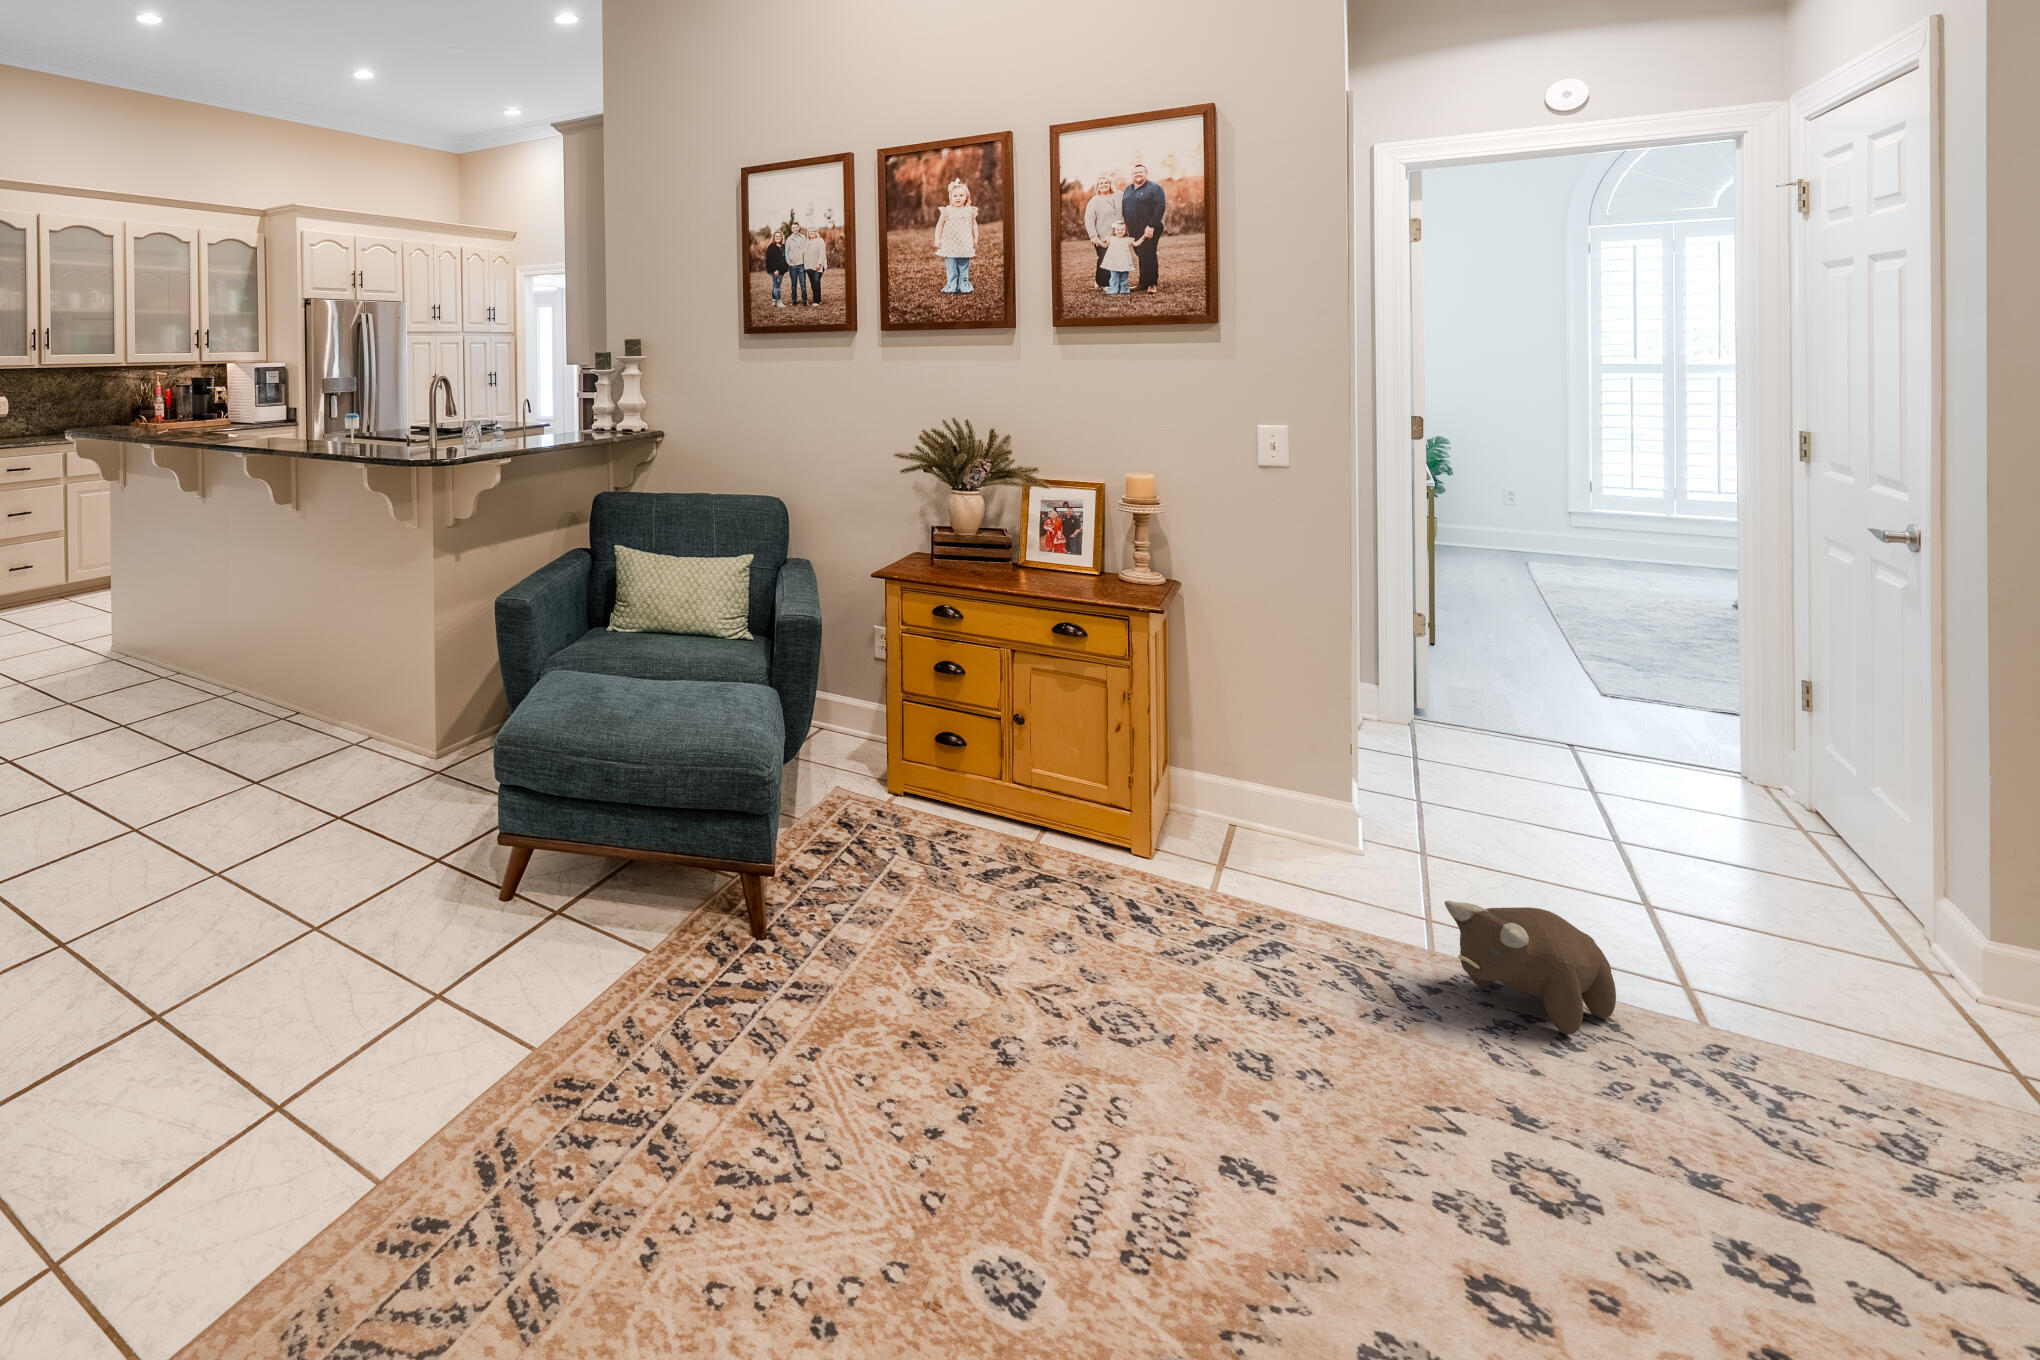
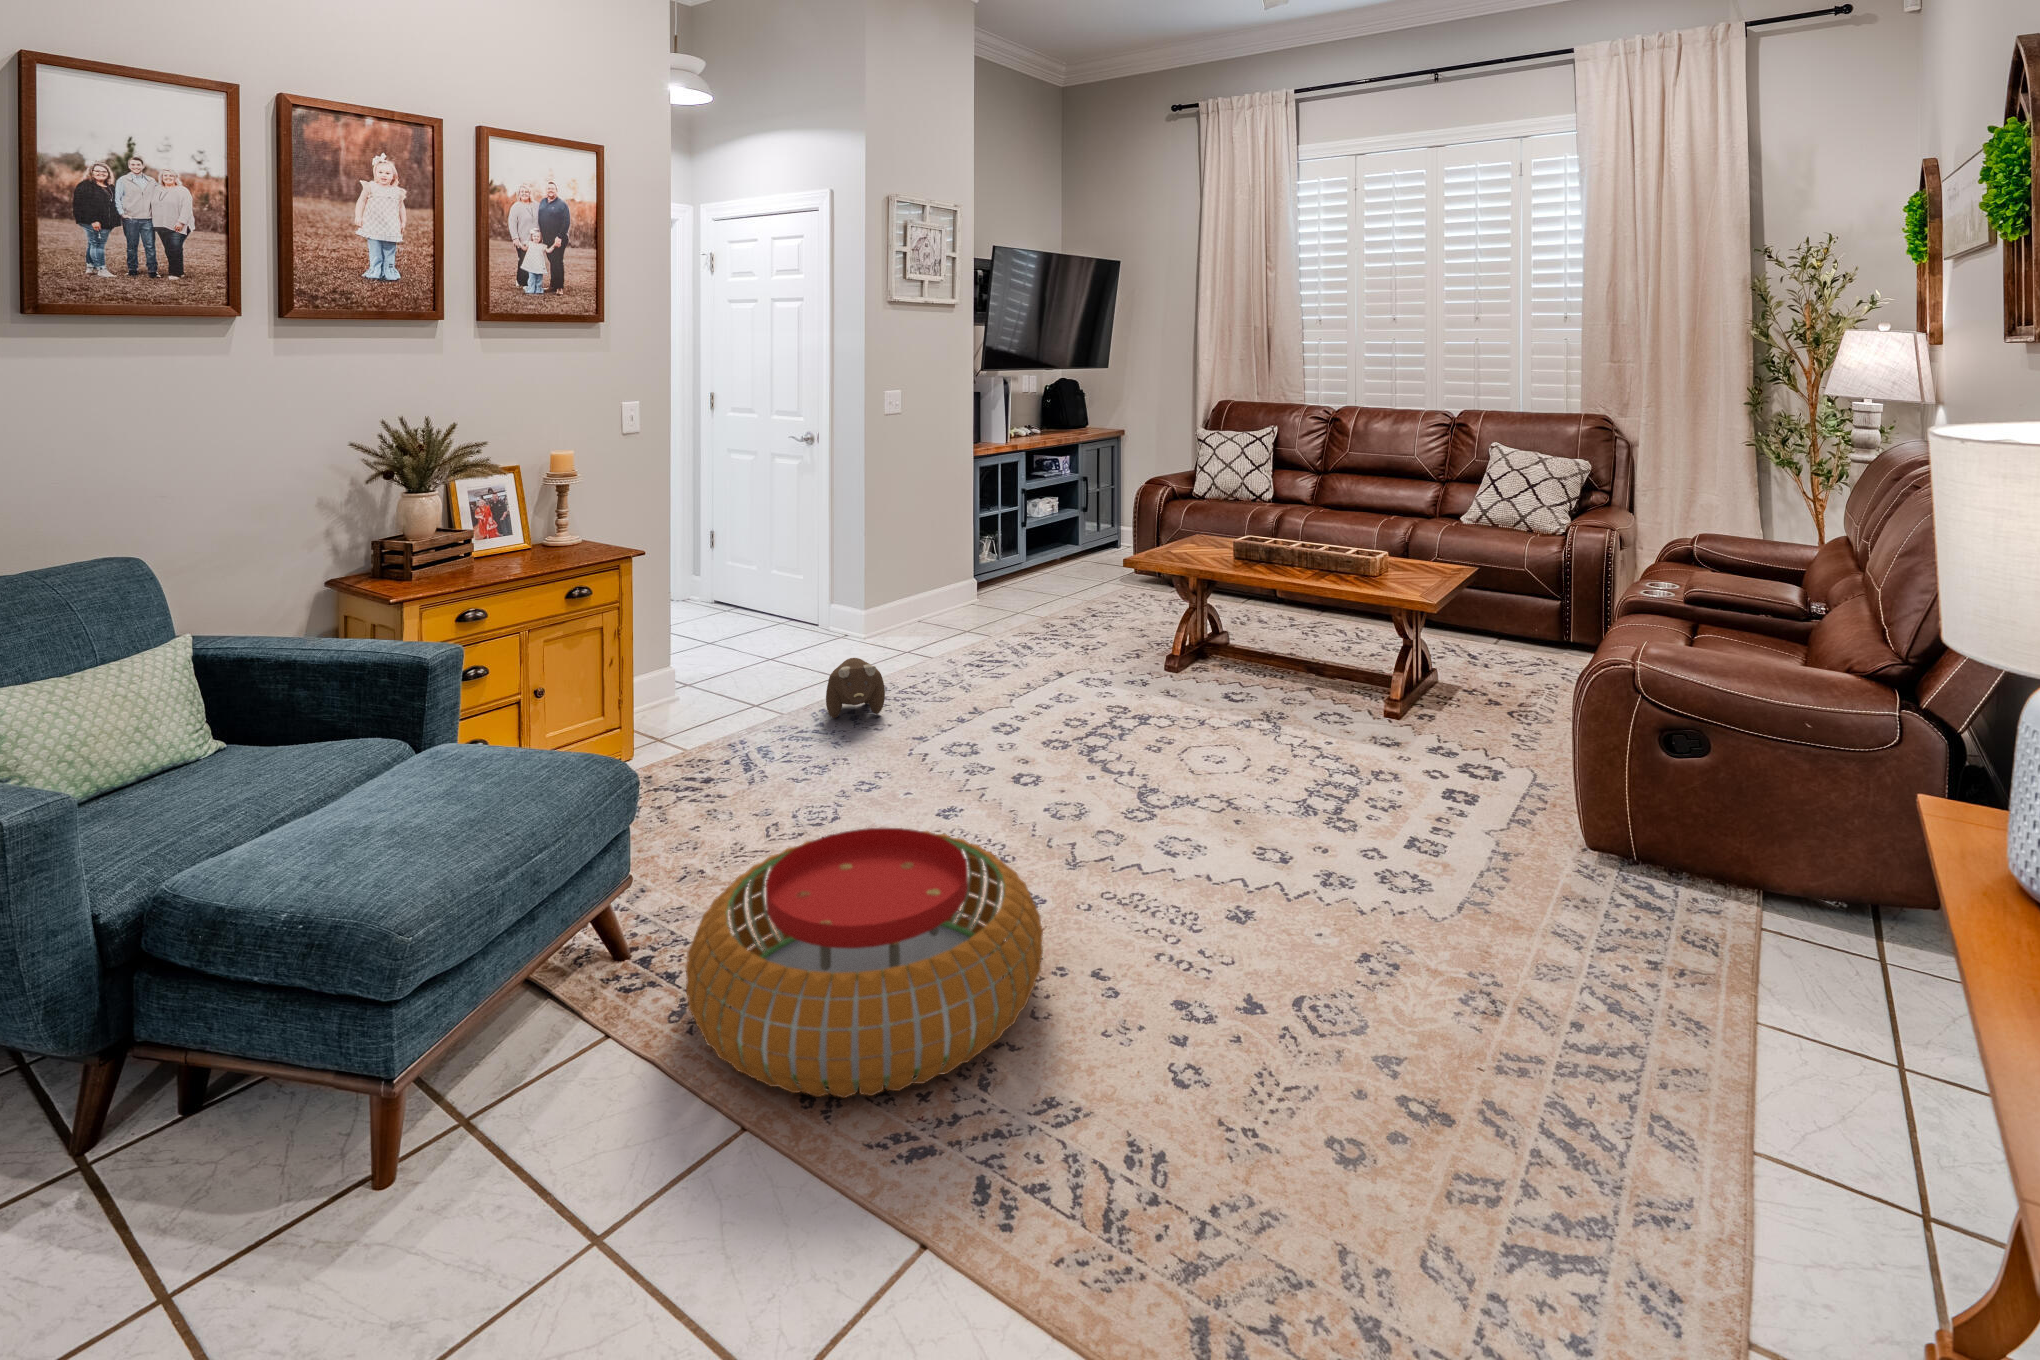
pouf: none [530,907,937,1255] -> present [686,828,1043,1098]

